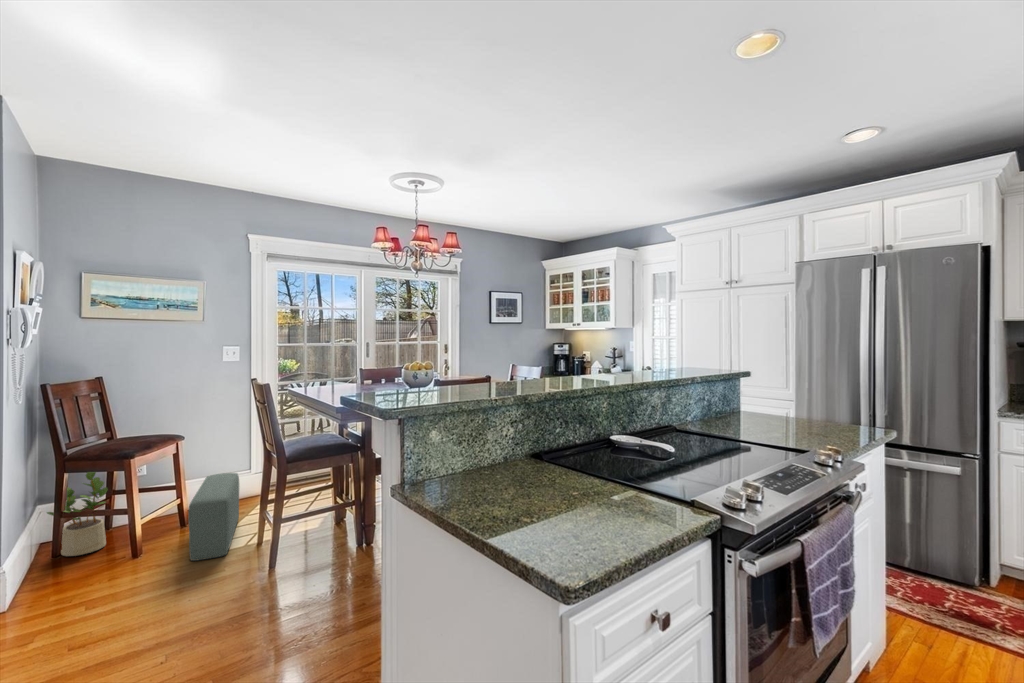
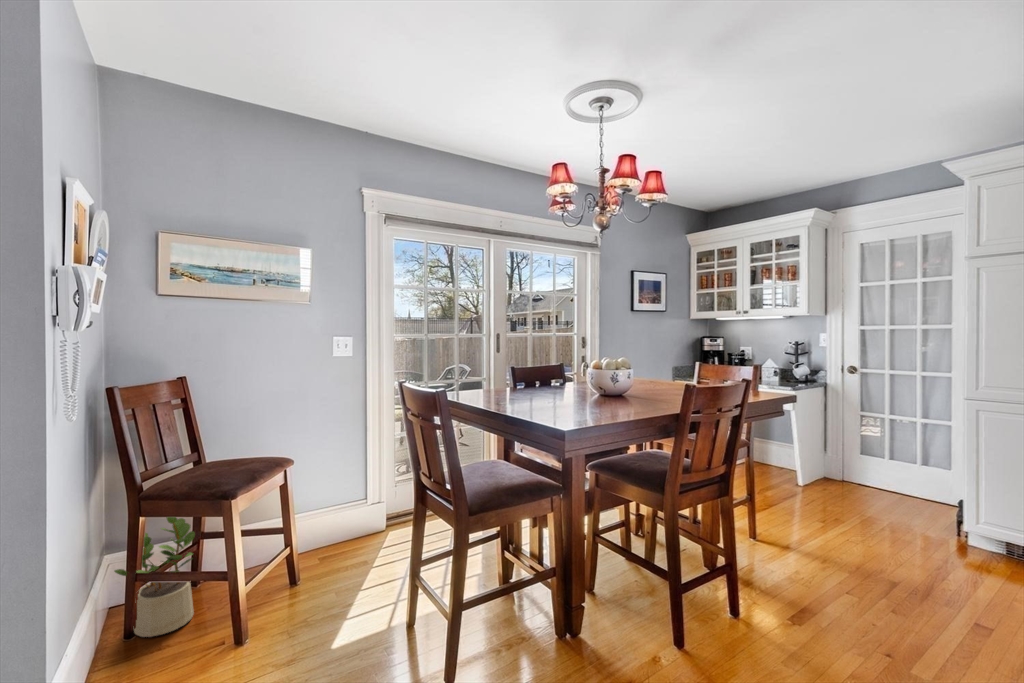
pouf: present [188,473,239,561] -> none [312,510,369,658]

